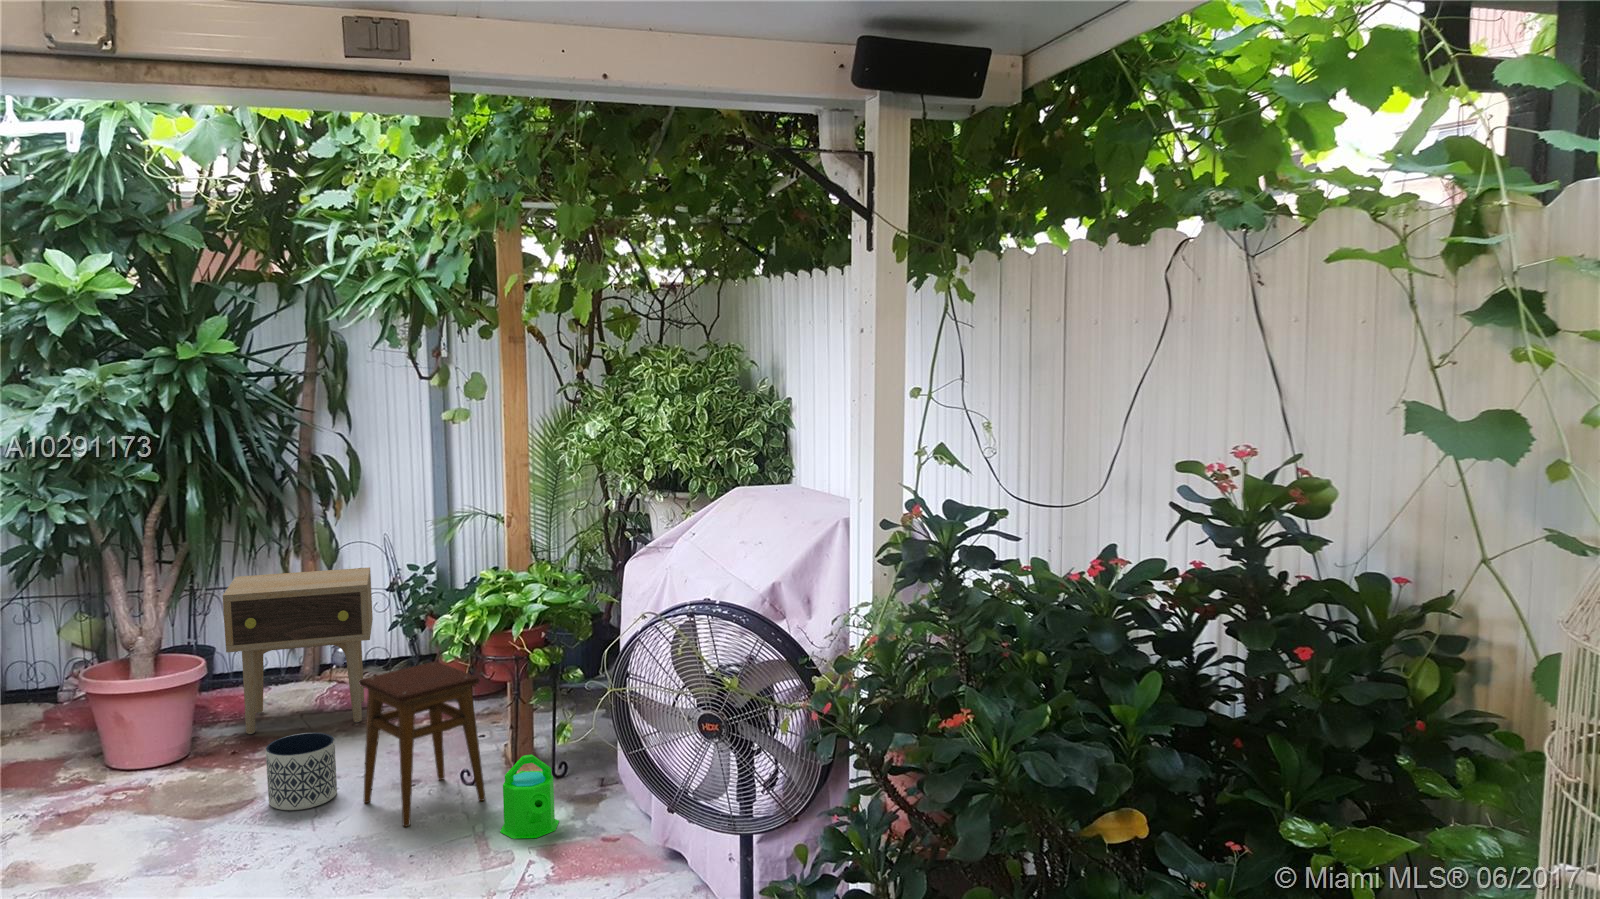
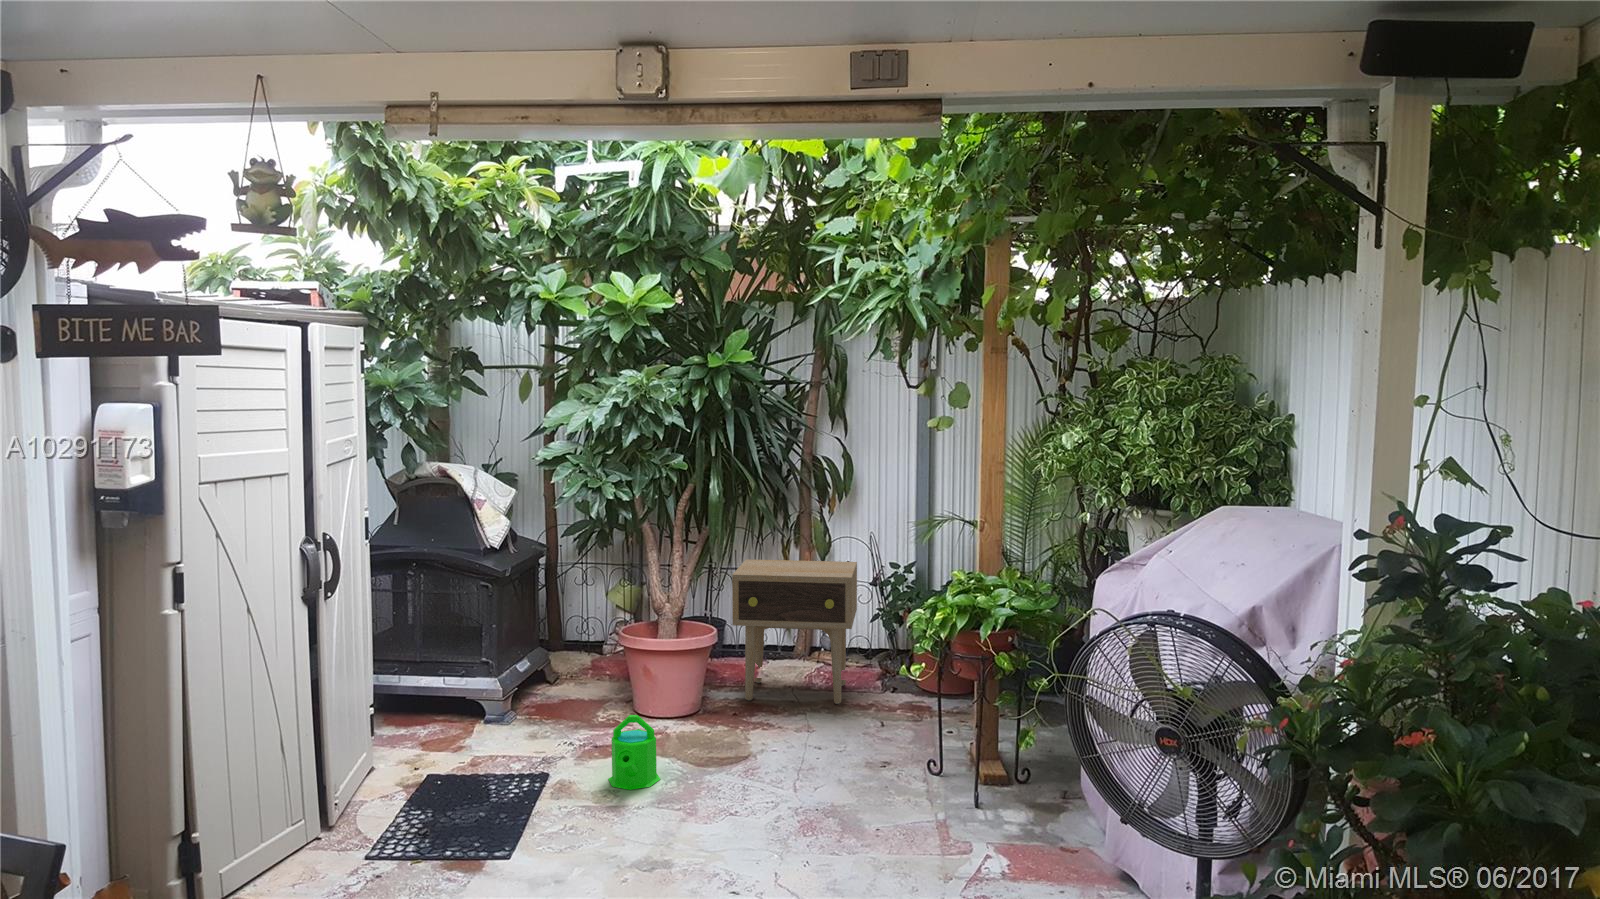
stool: present [359,662,485,827] -> none [832,658,944,815]
planter: present [266,733,337,810] -> none [753,708,811,779]
watering can: present [500,754,559,839] -> present [608,715,660,790]

